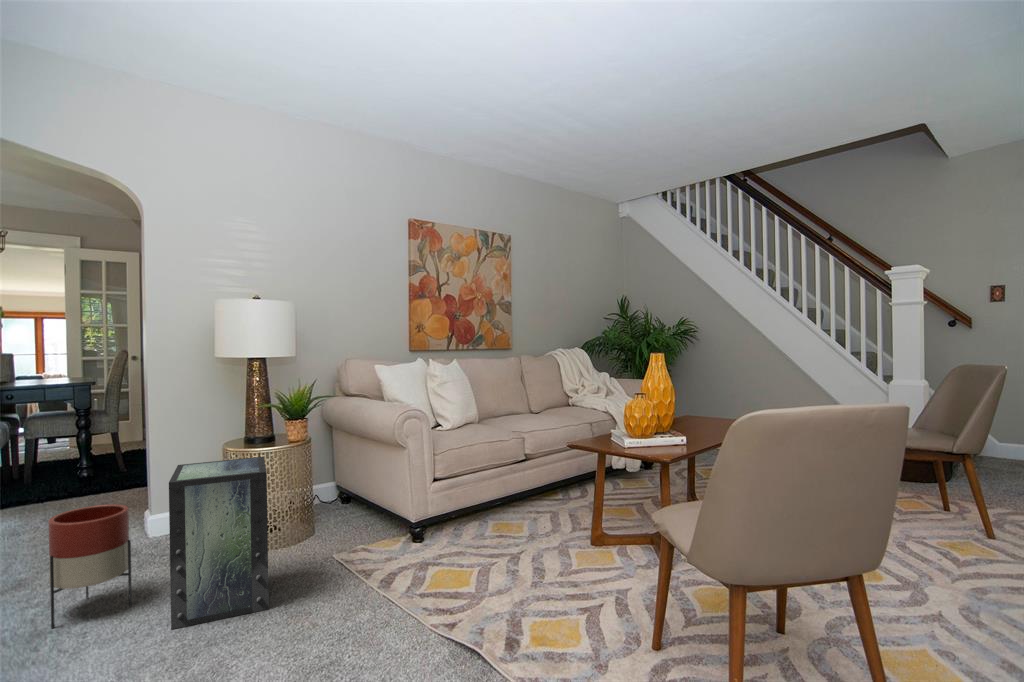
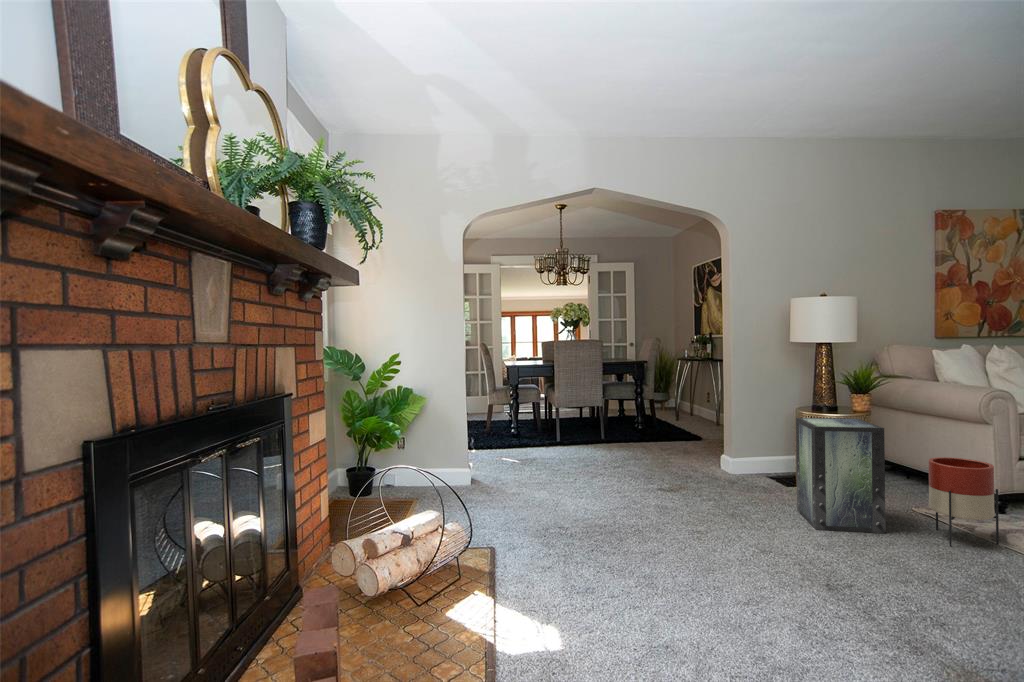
planter: present [49,504,132,628] -> present [929,457,999,546]

